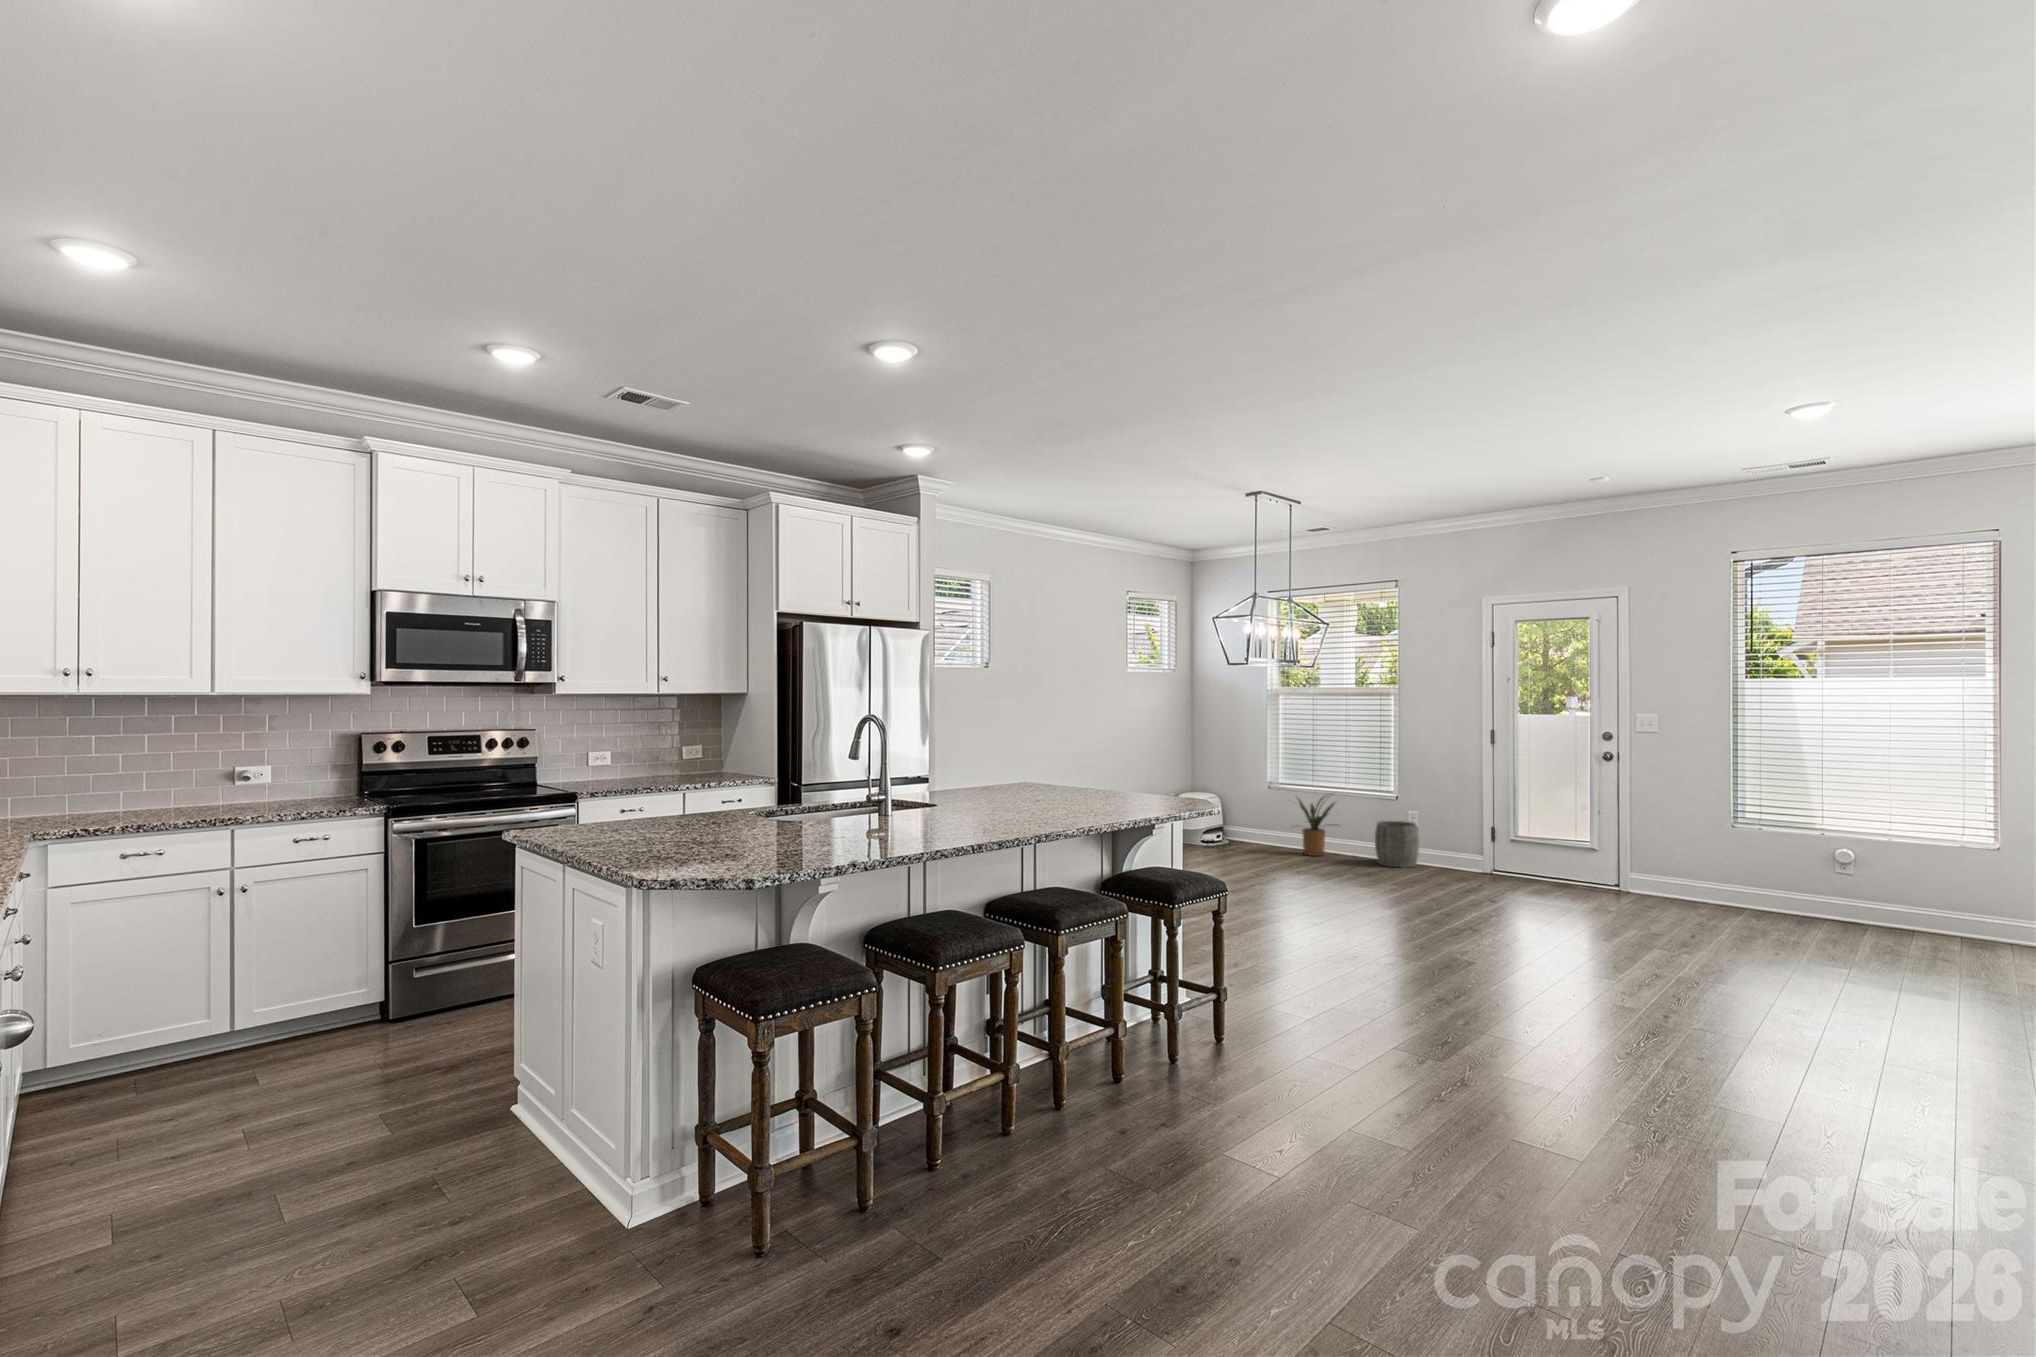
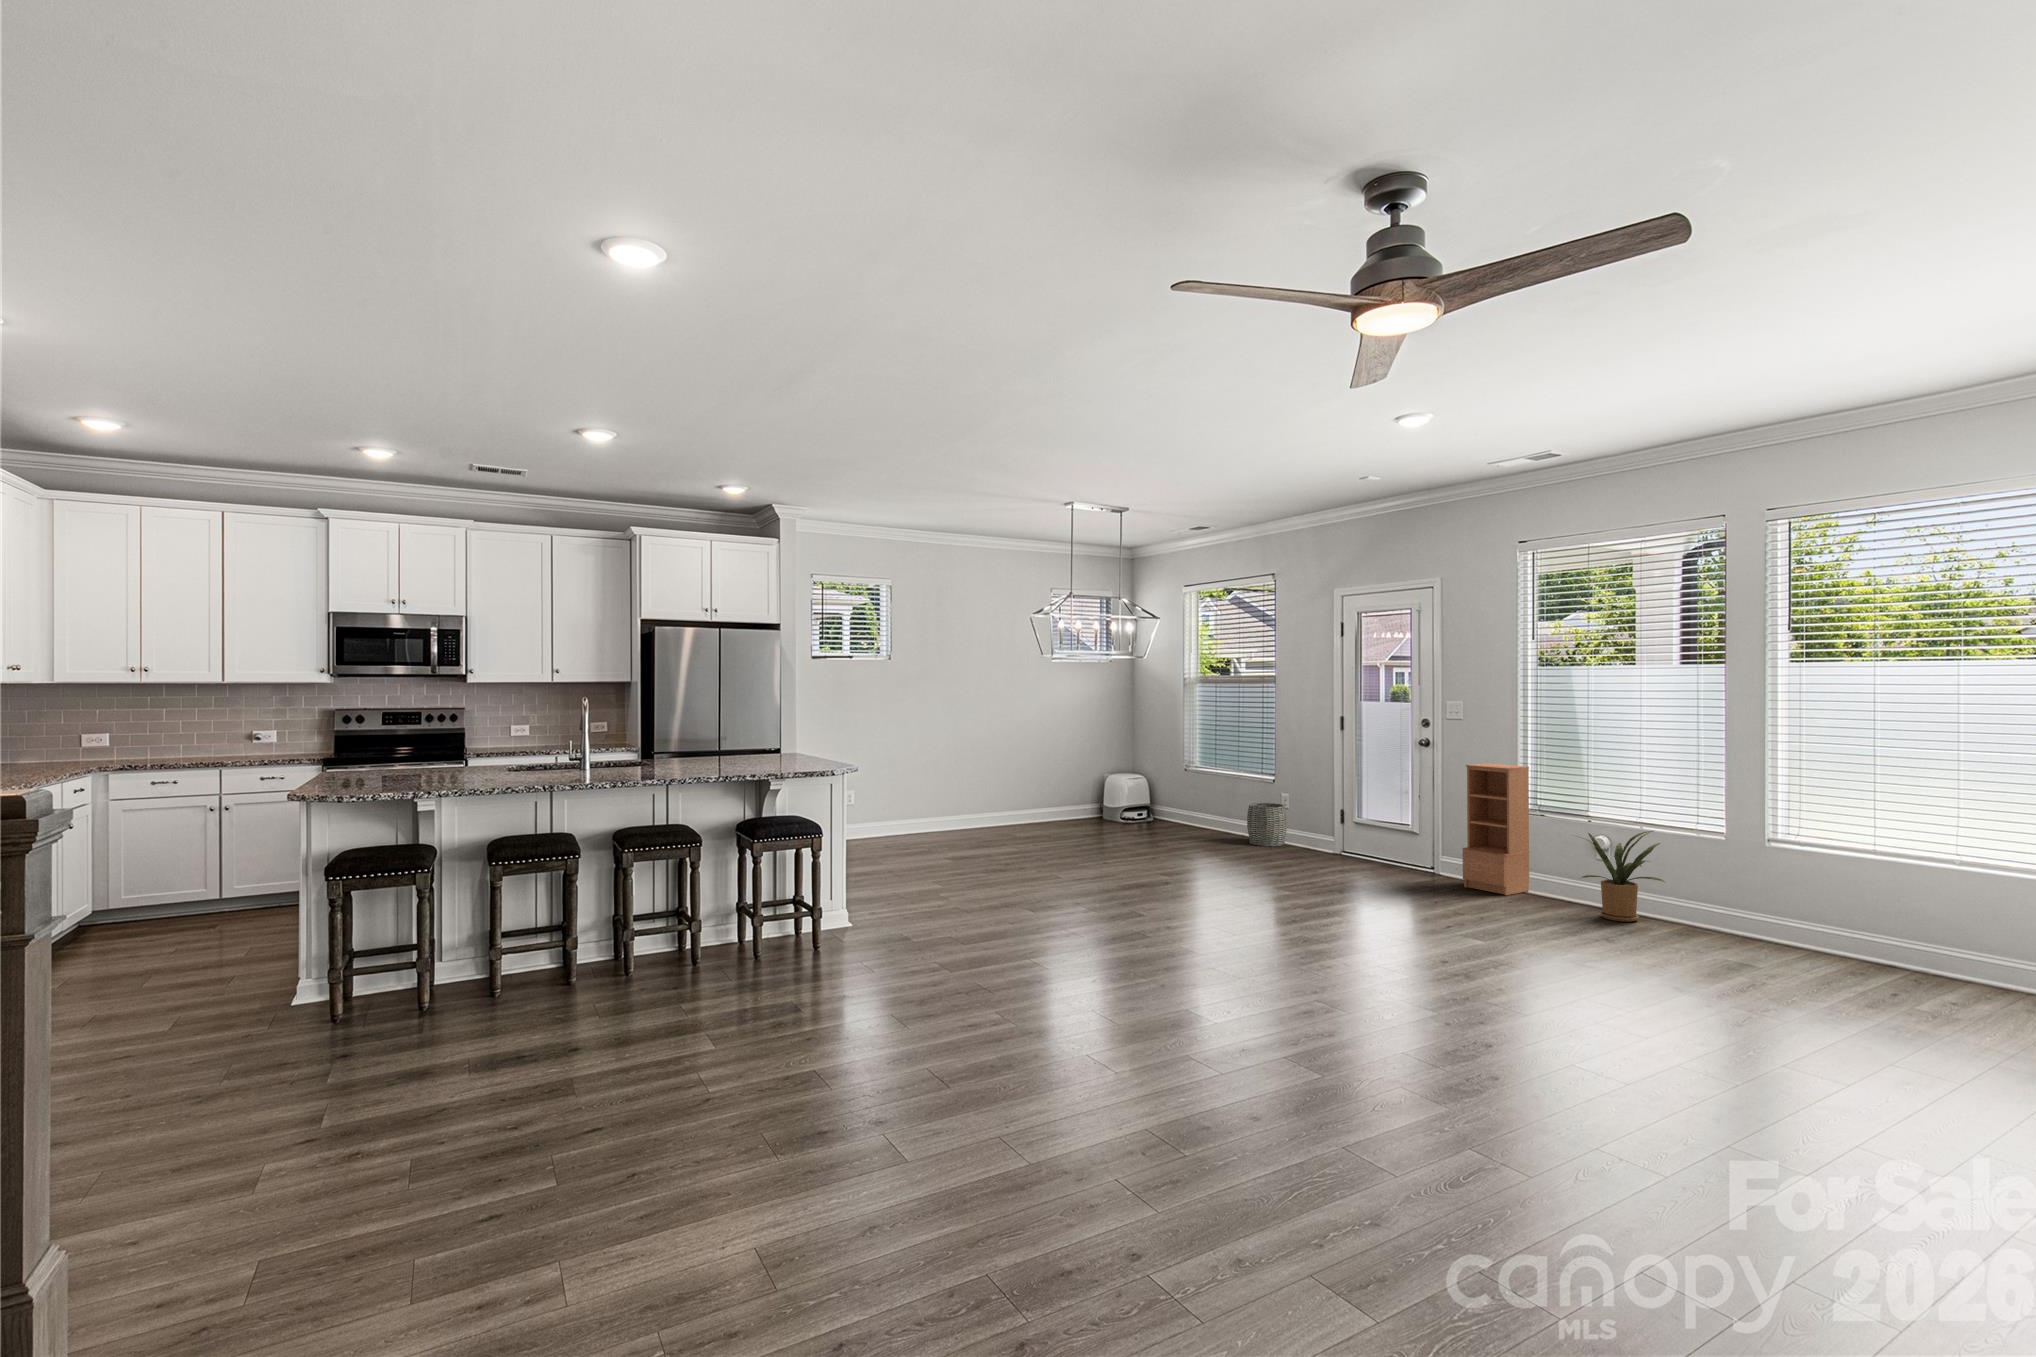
bookcase: none [1683,777,1748,914] -> present [1463,763,1529,895]
house plant: present [1298,796,1337,856] -> present [1581,831,1665,922]

